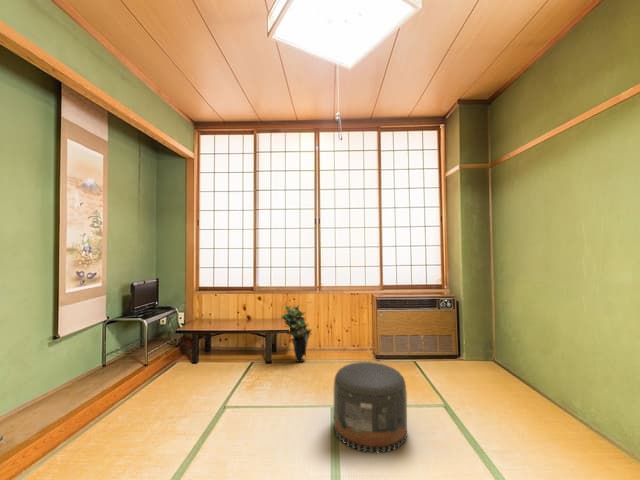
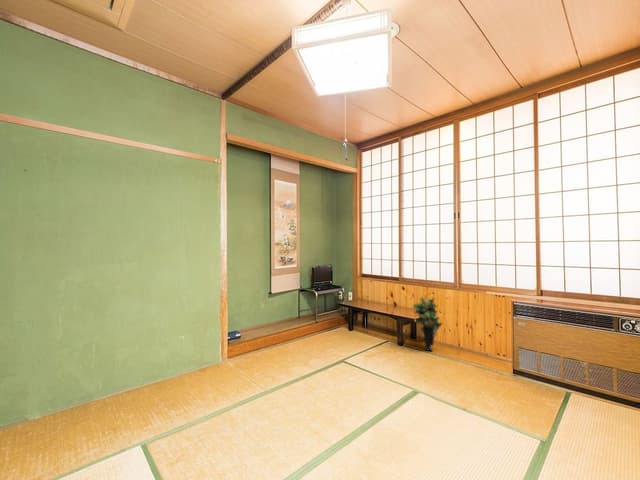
pouf: present [334,362,407,453] -> none [392,351,464,434]

